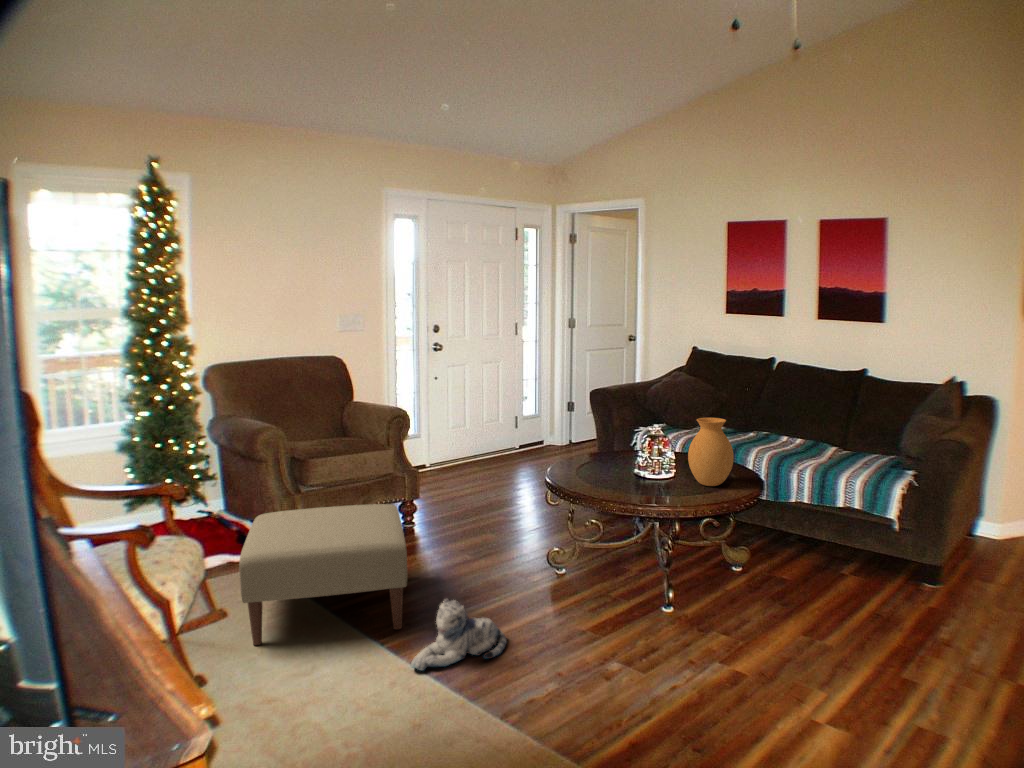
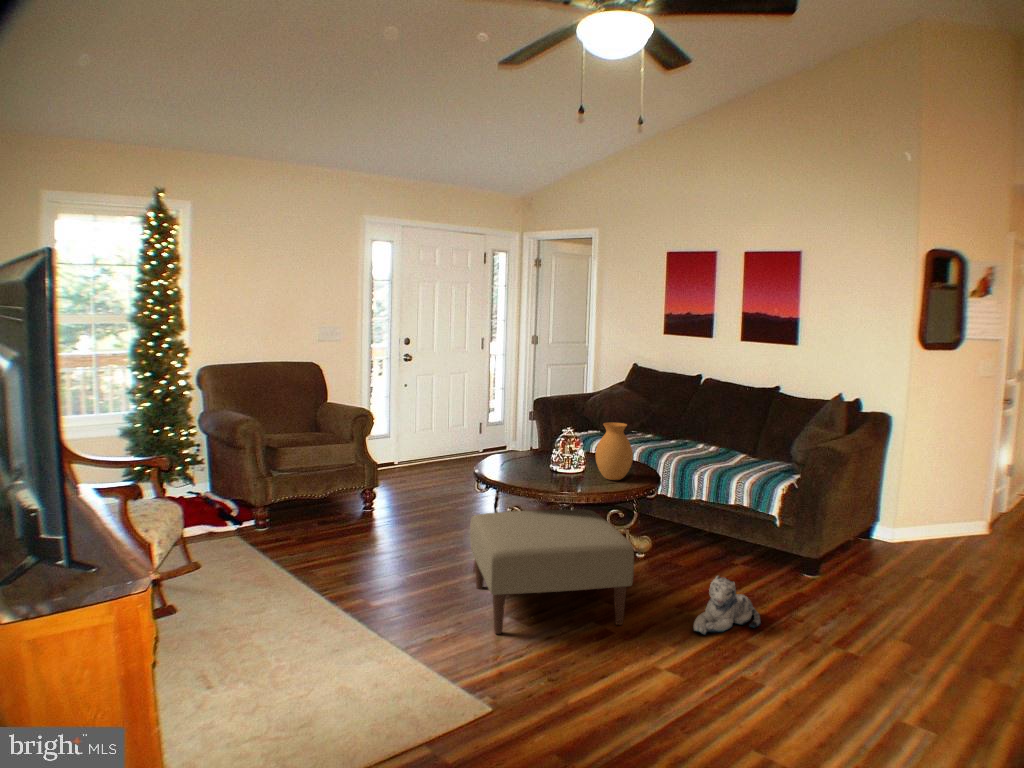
ottoman: present [239,504,407,645] -> present [470,509,634,634]
plush toy: present [411,599,507,671] -> present [693,576,761,634]

